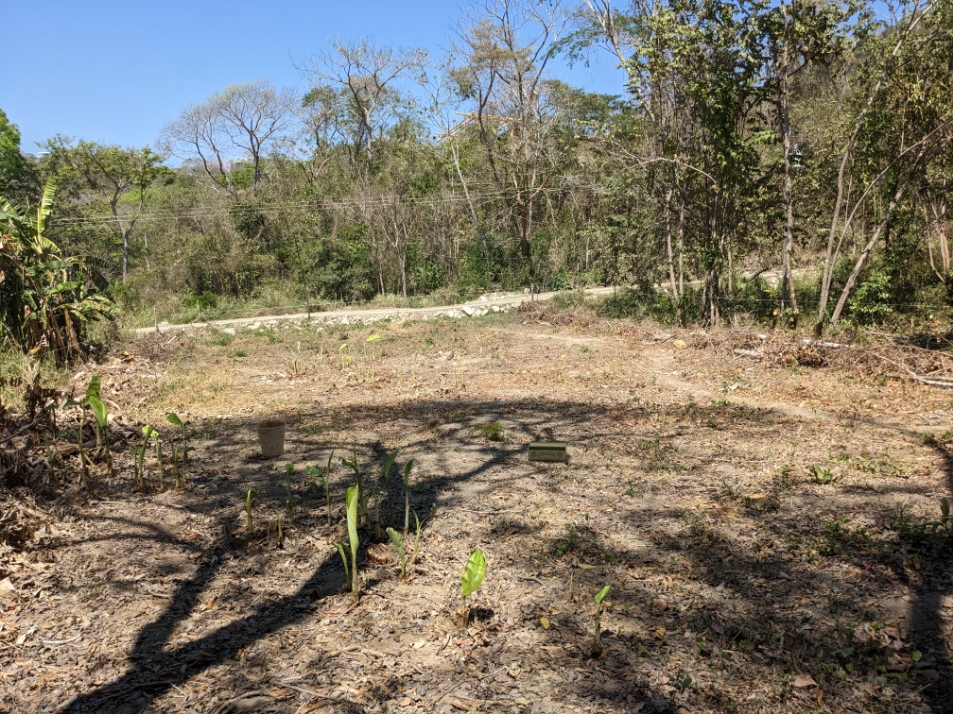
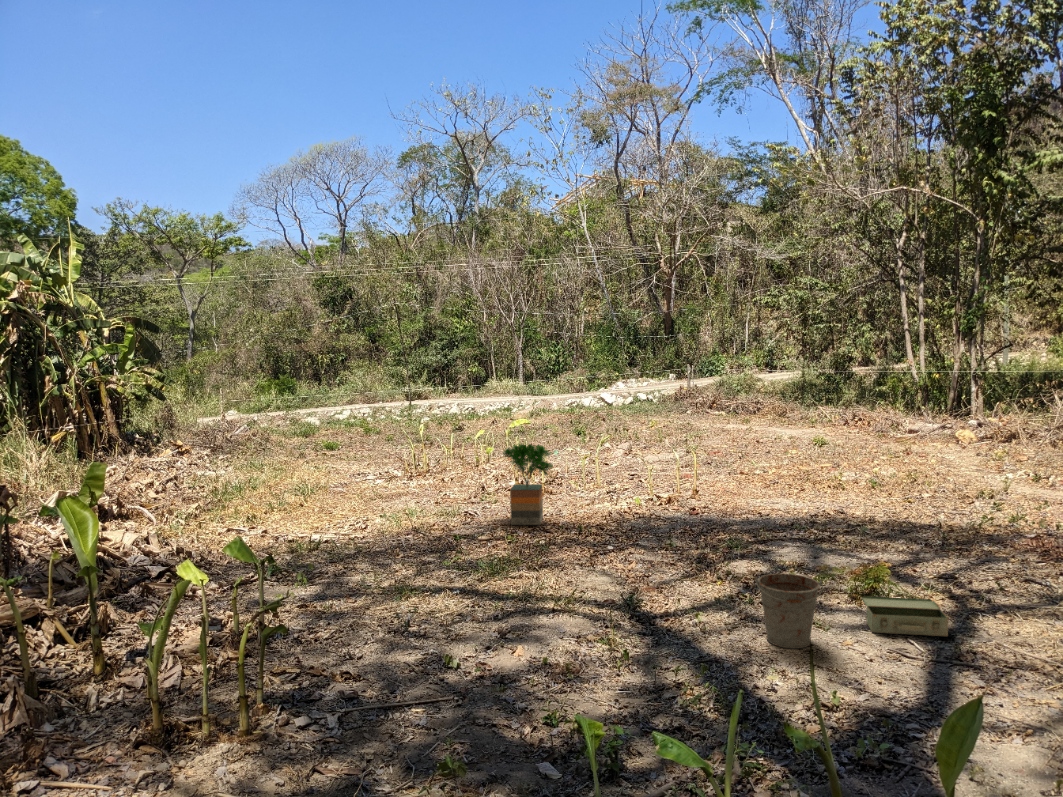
potted tree: none [348,354,383,407] -> present [503,444,553,525]
bucket: present [255,421,286,457] -> present [756,574,823,648]

